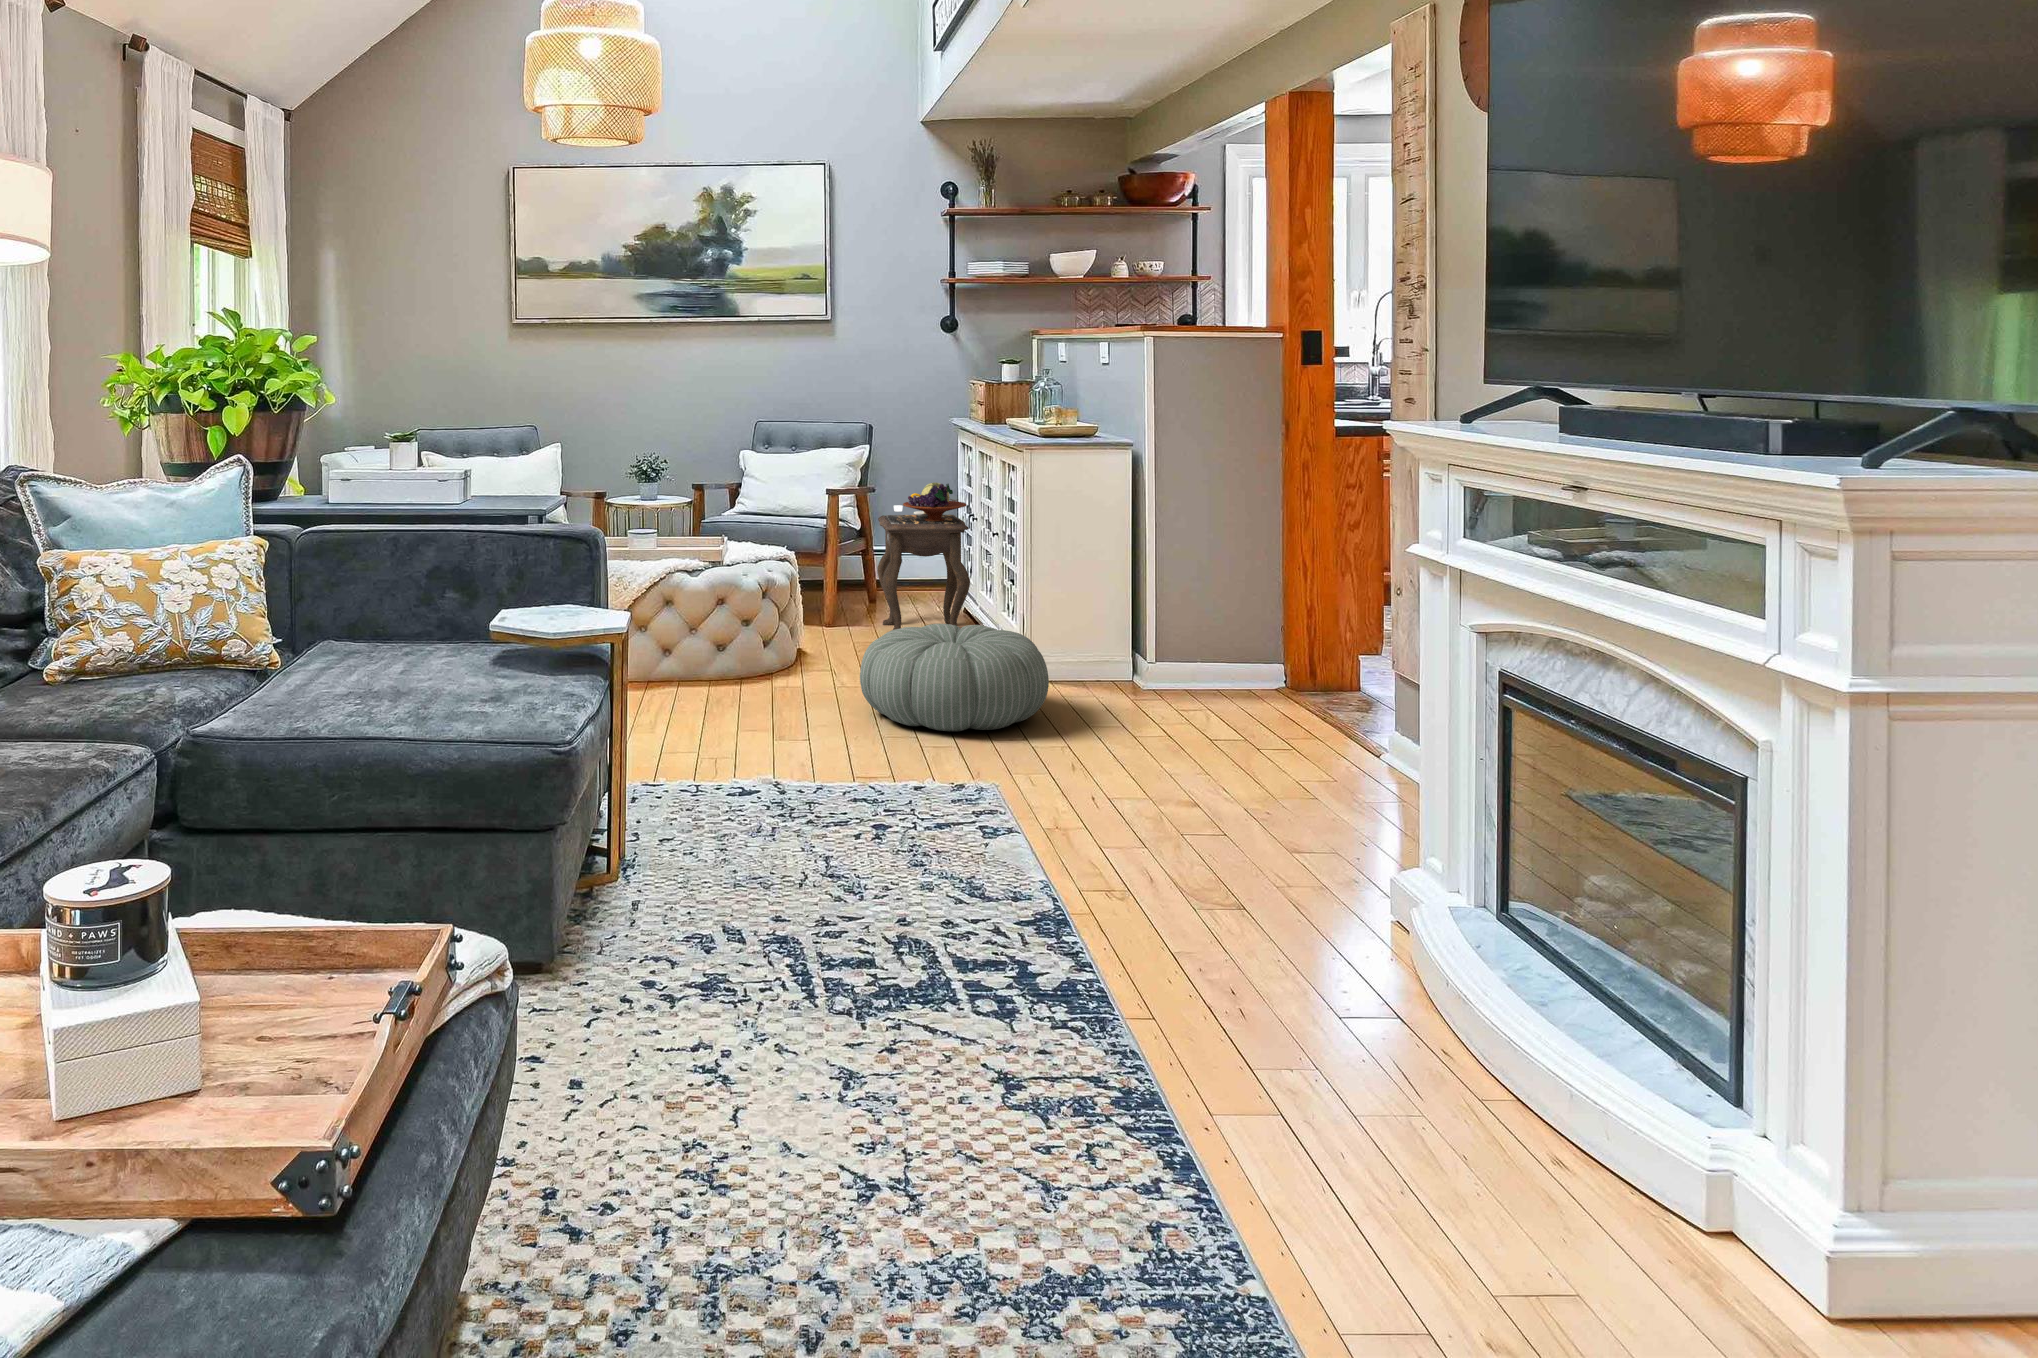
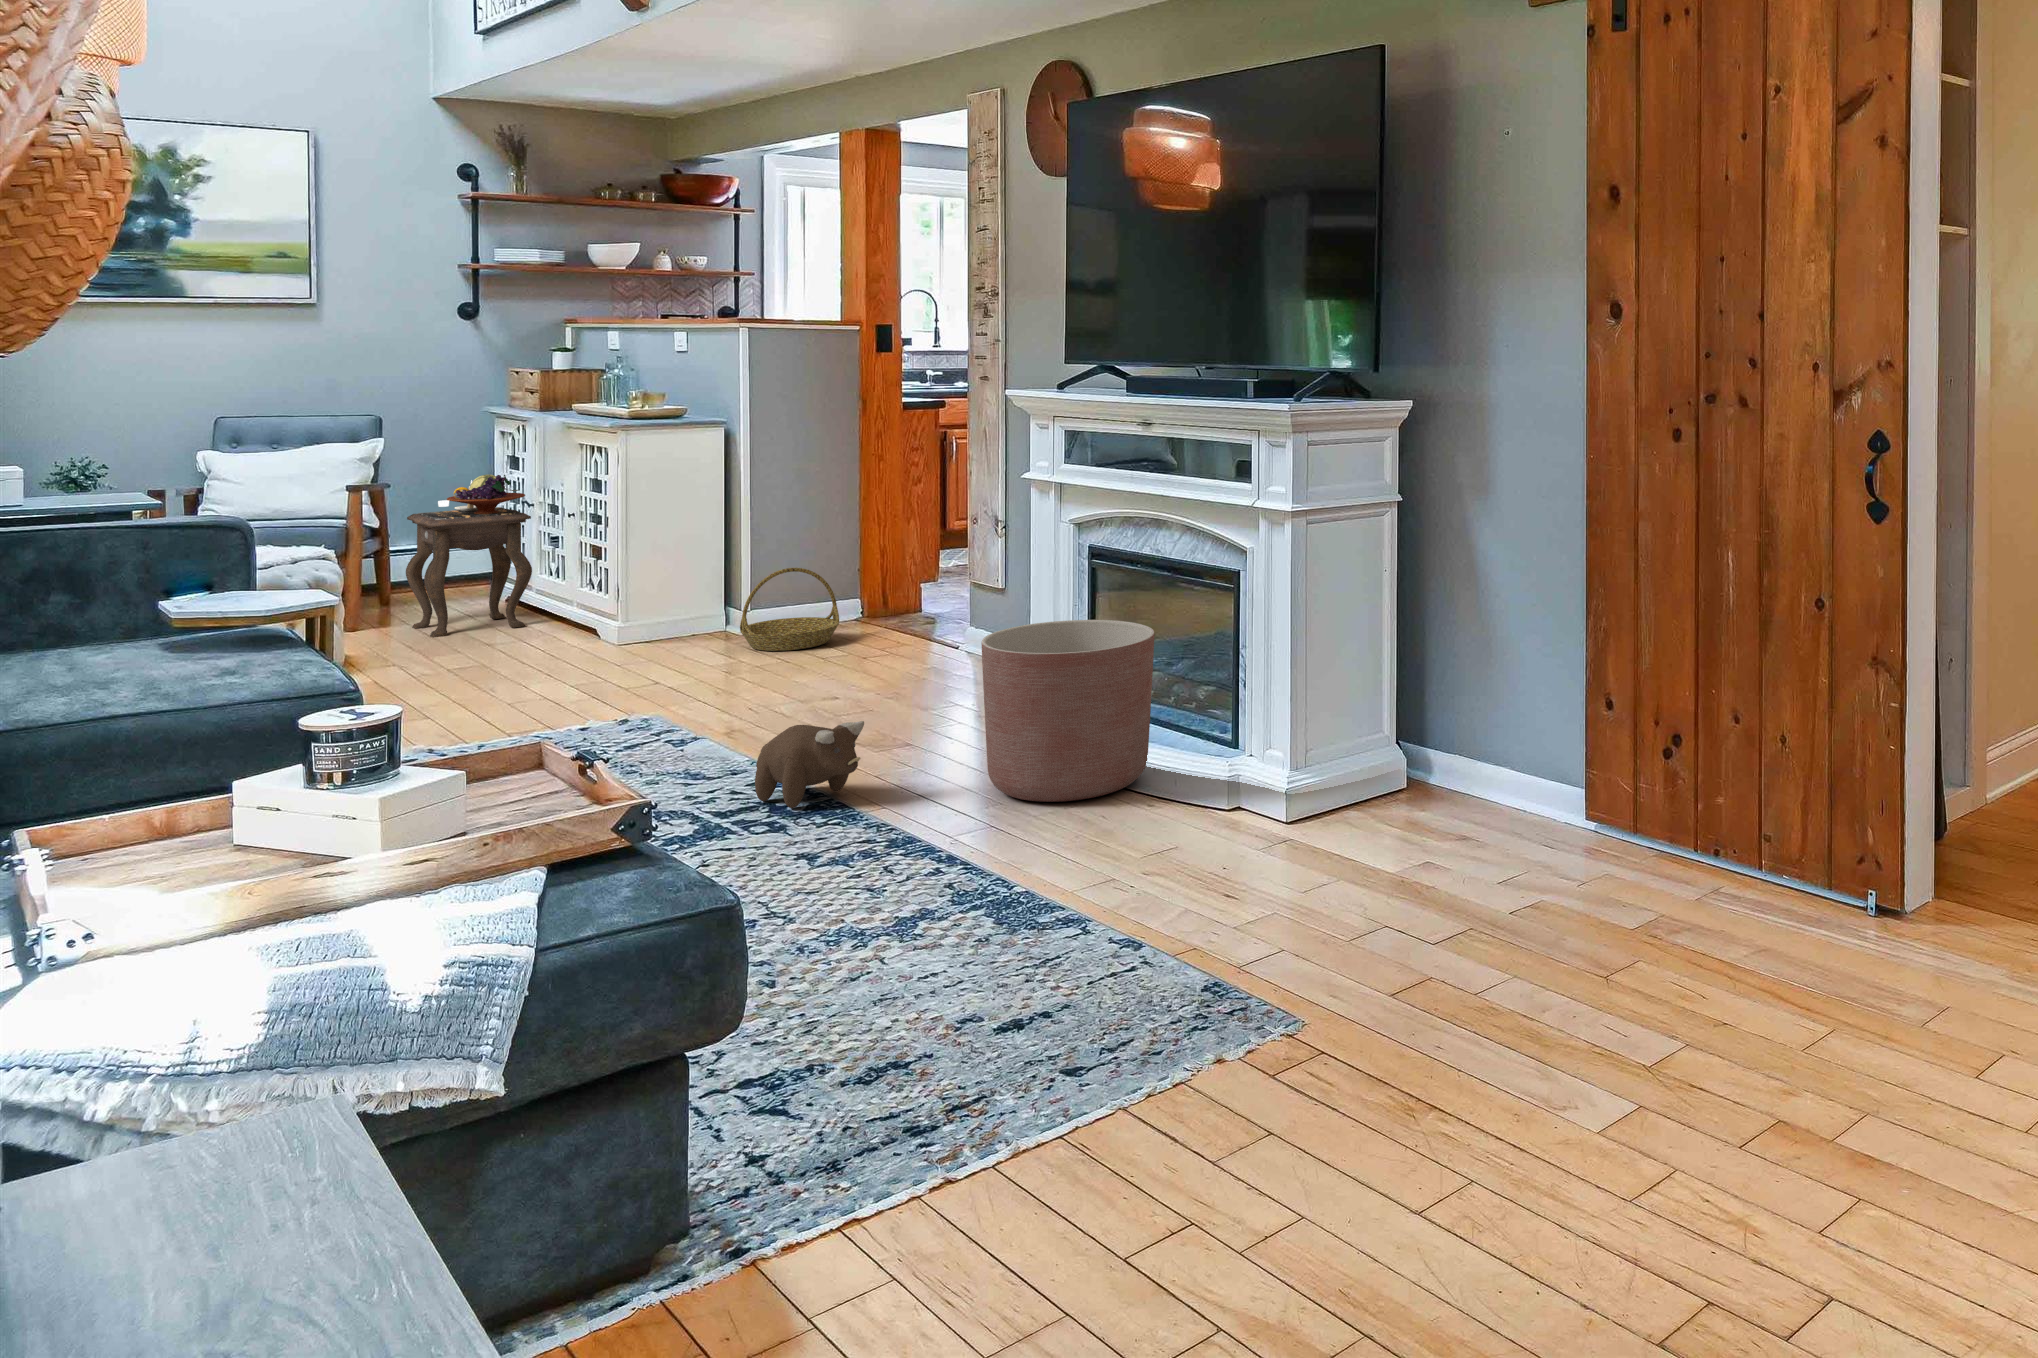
basket: none [1133,616,1241,715] -> present [740,568,839,651]
pouf: present [860,624,1049,731] -> none [465,598,673,696]
planter: none [1292,785,1589,1119] -> present [981,620,1154,802]
plush toy: none [1009,864,1135,982] -> present [755,721,864,808]

